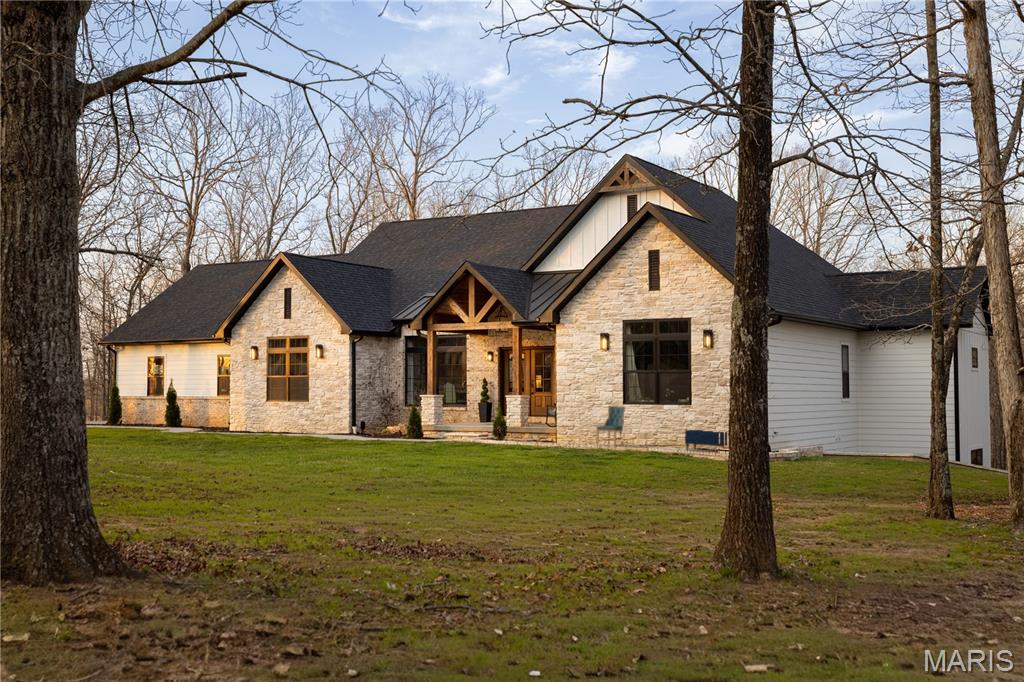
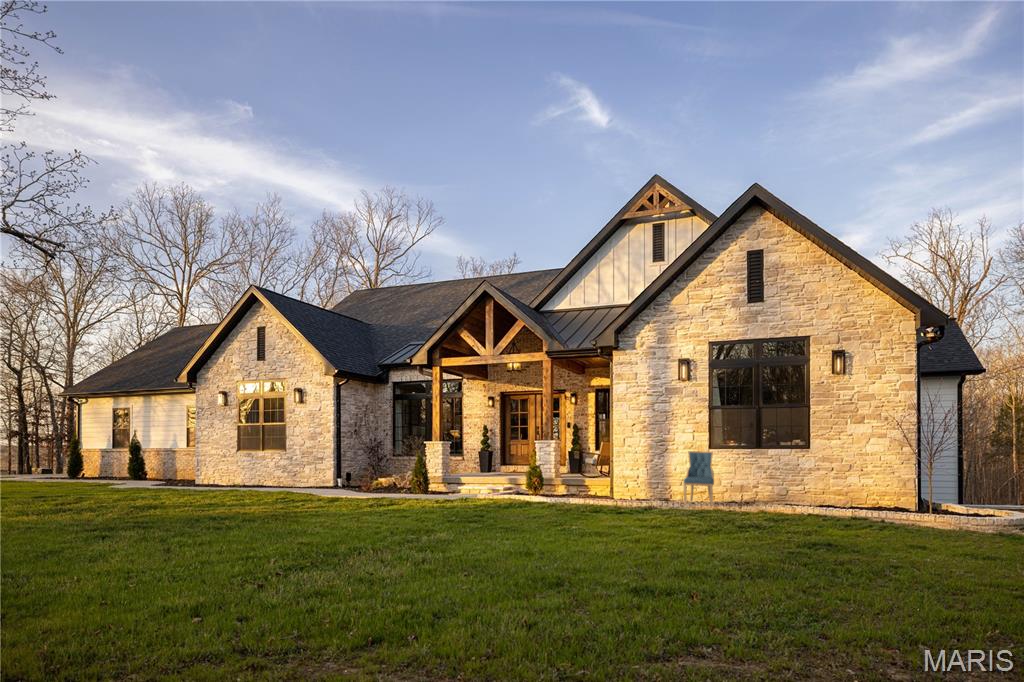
bench: present [685,430,727,450] -> none [816,481,881,514]

